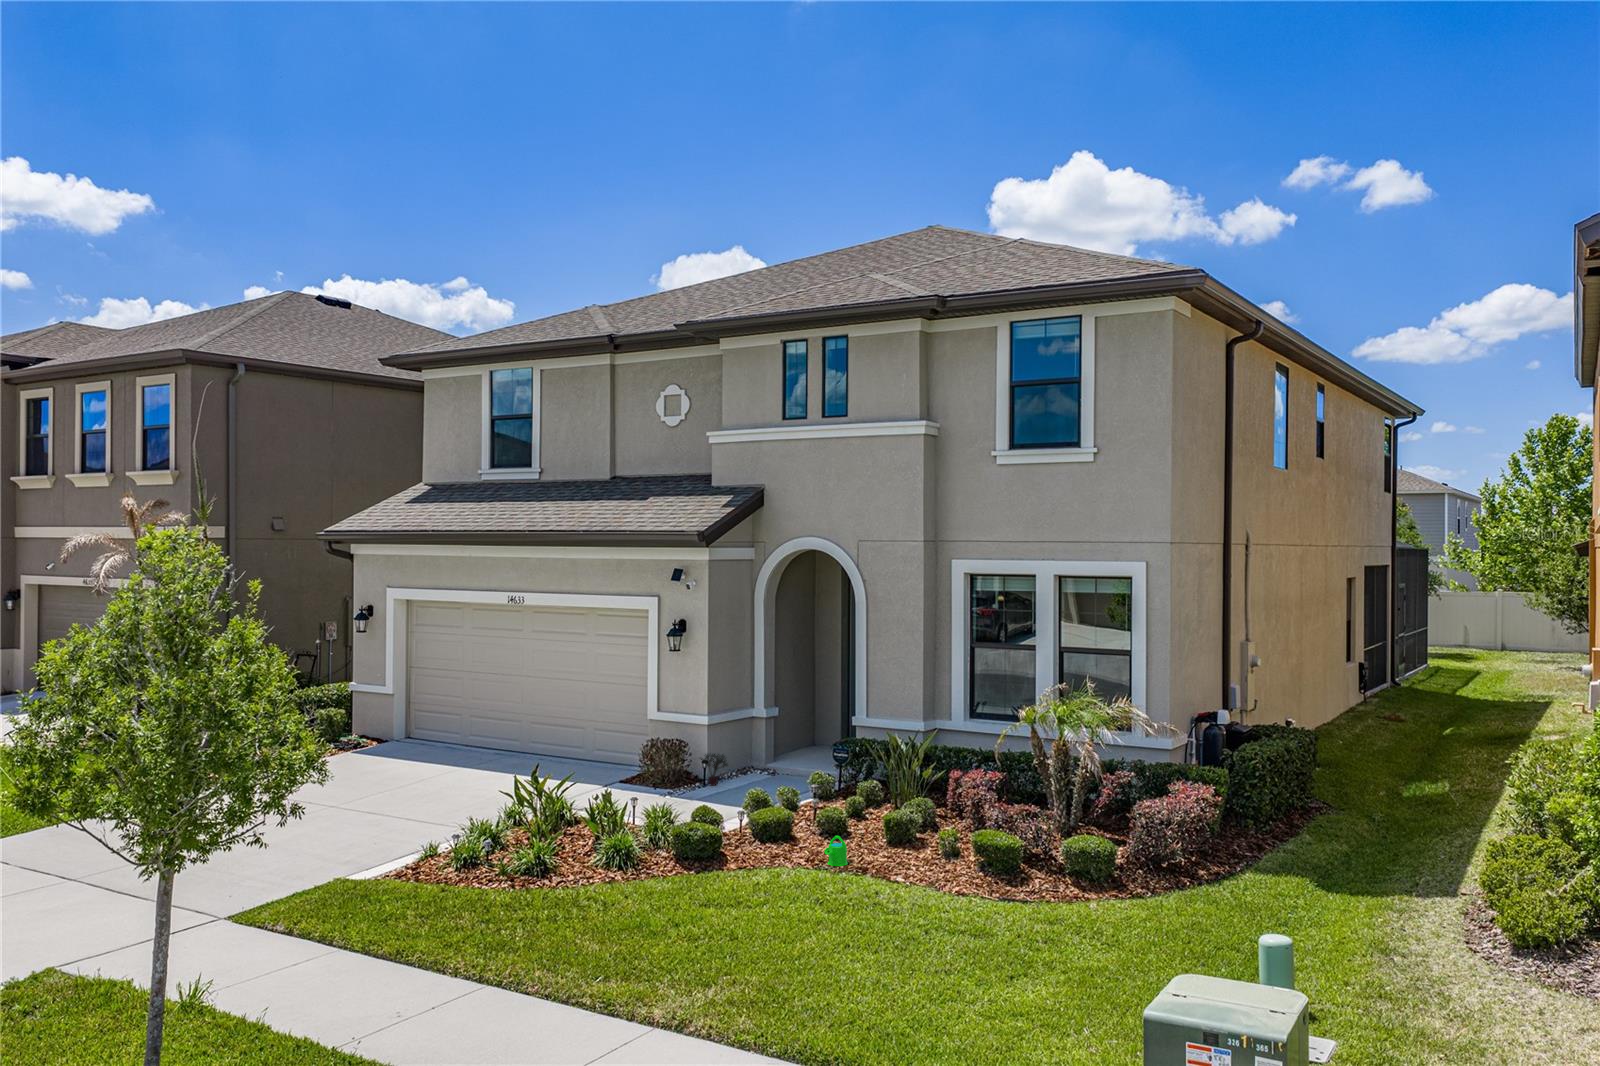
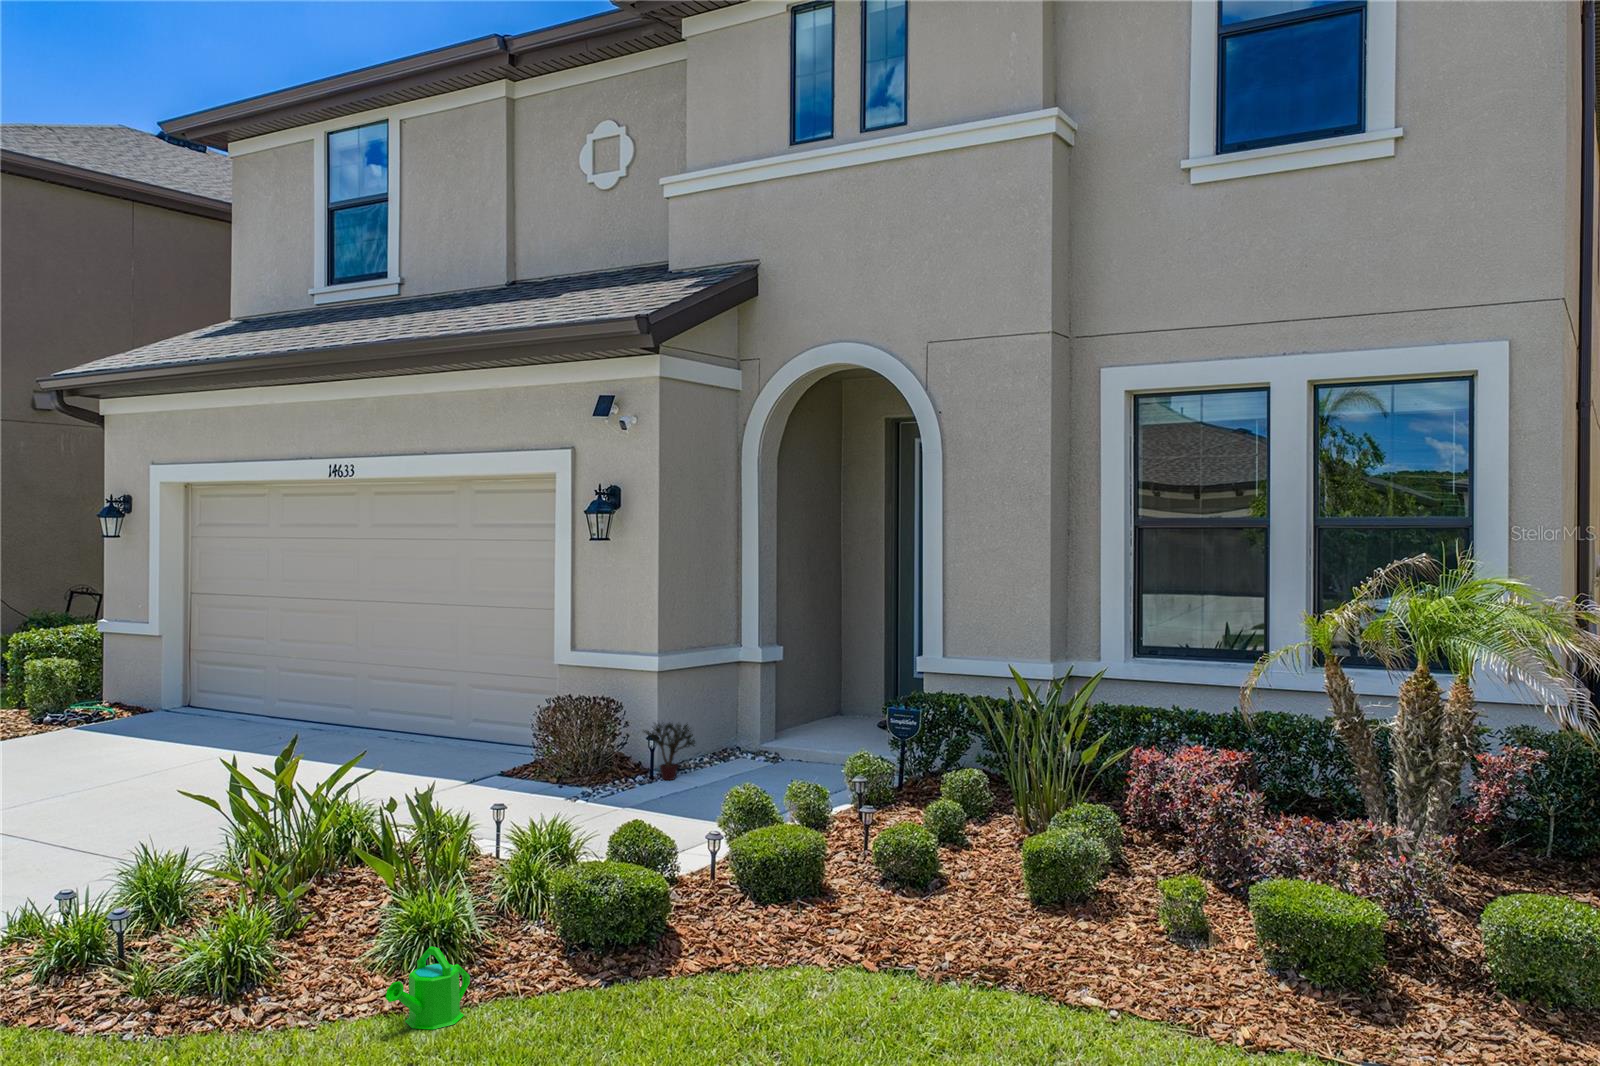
watering can: present [824,835,848,866] -> present [386,946,470,1030]

